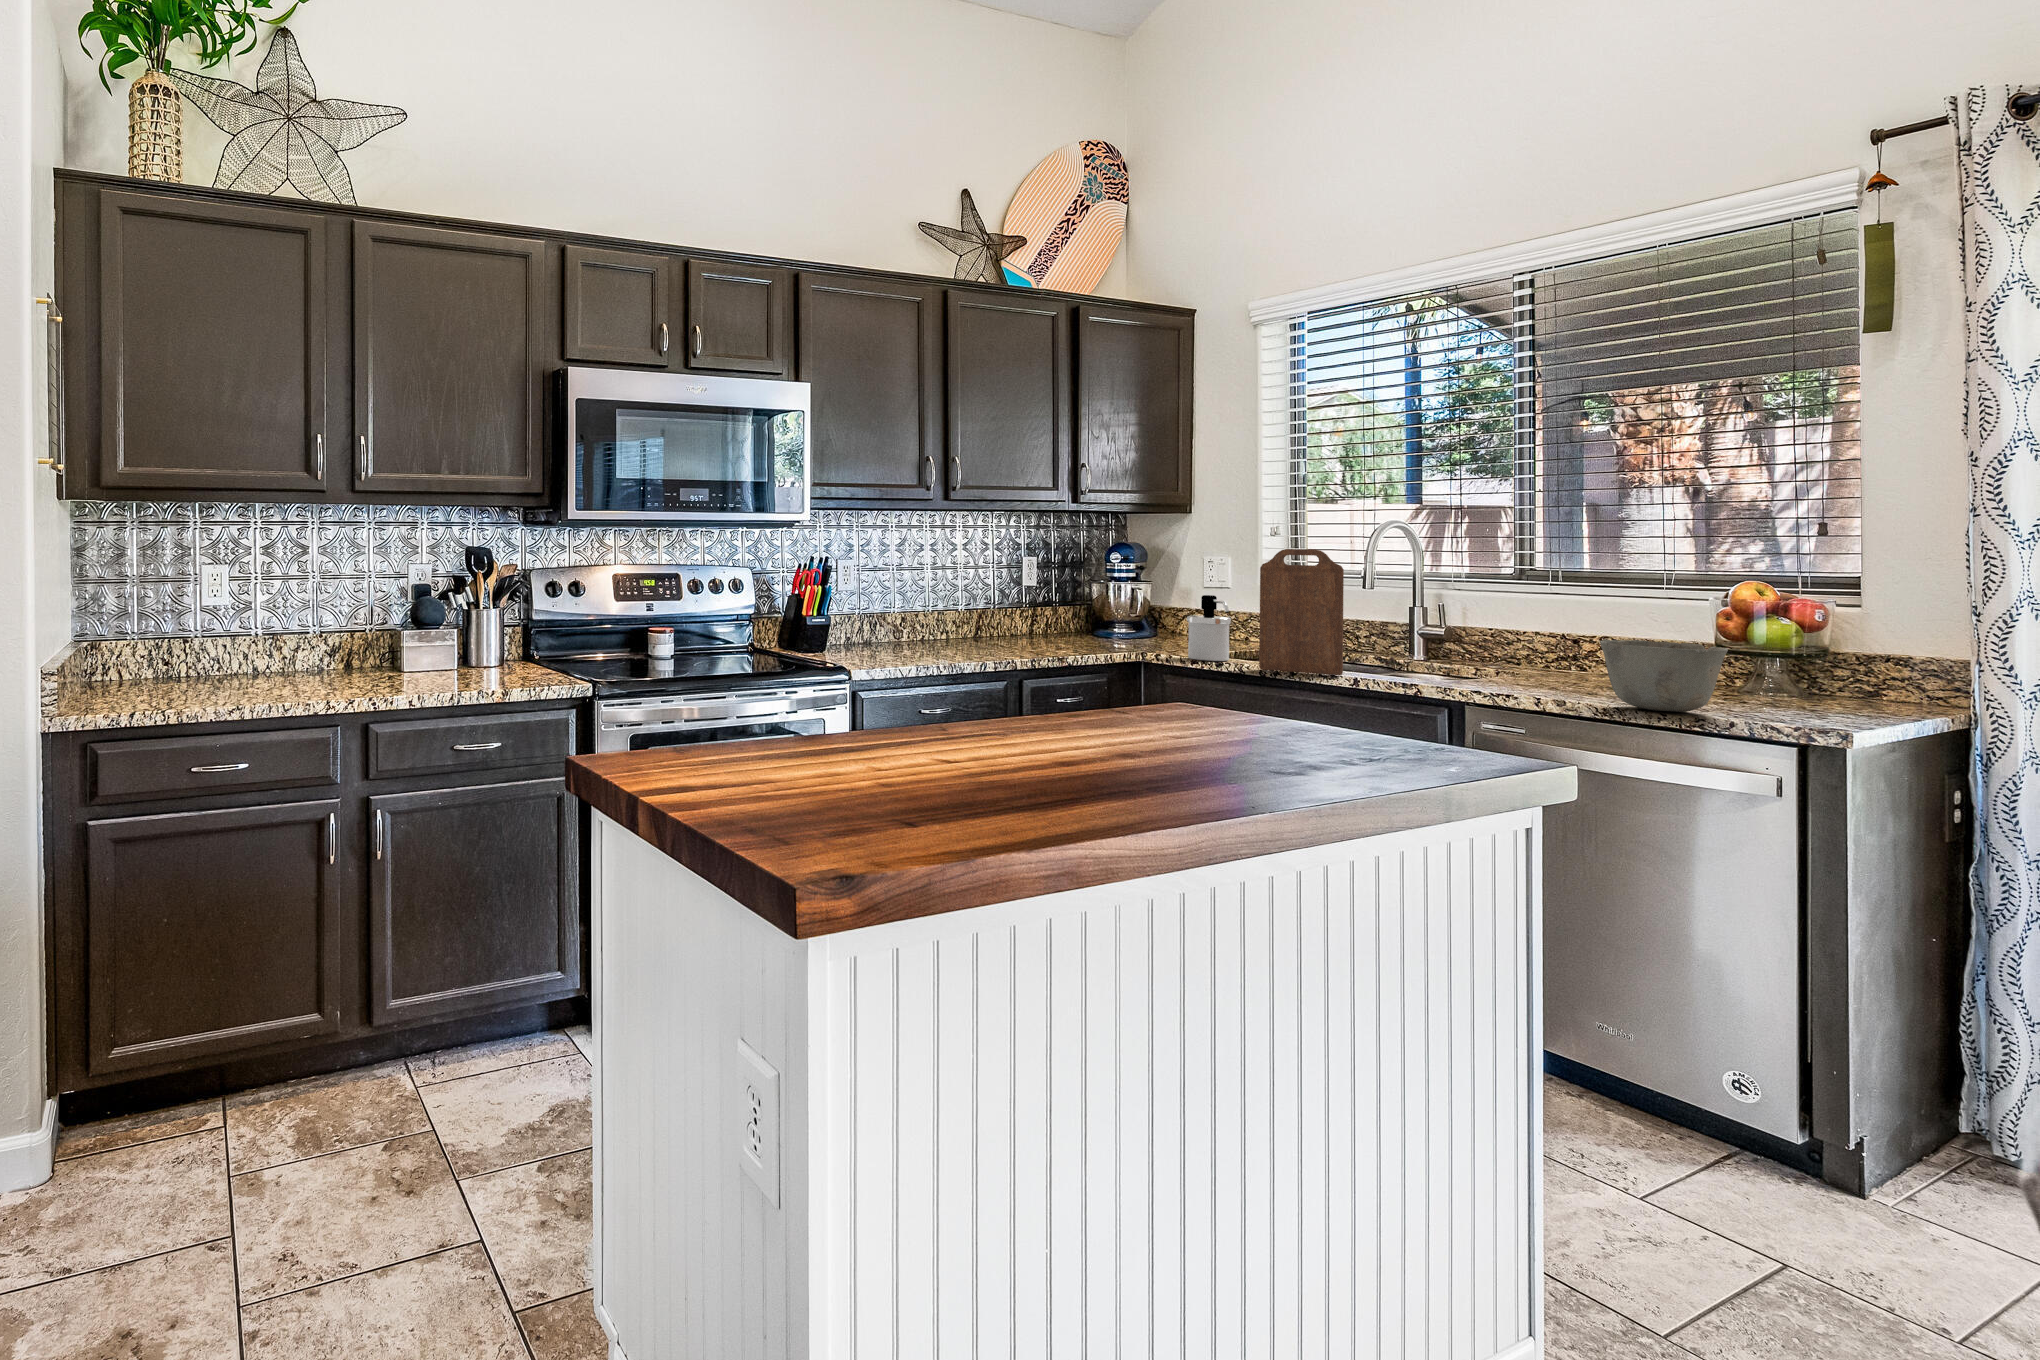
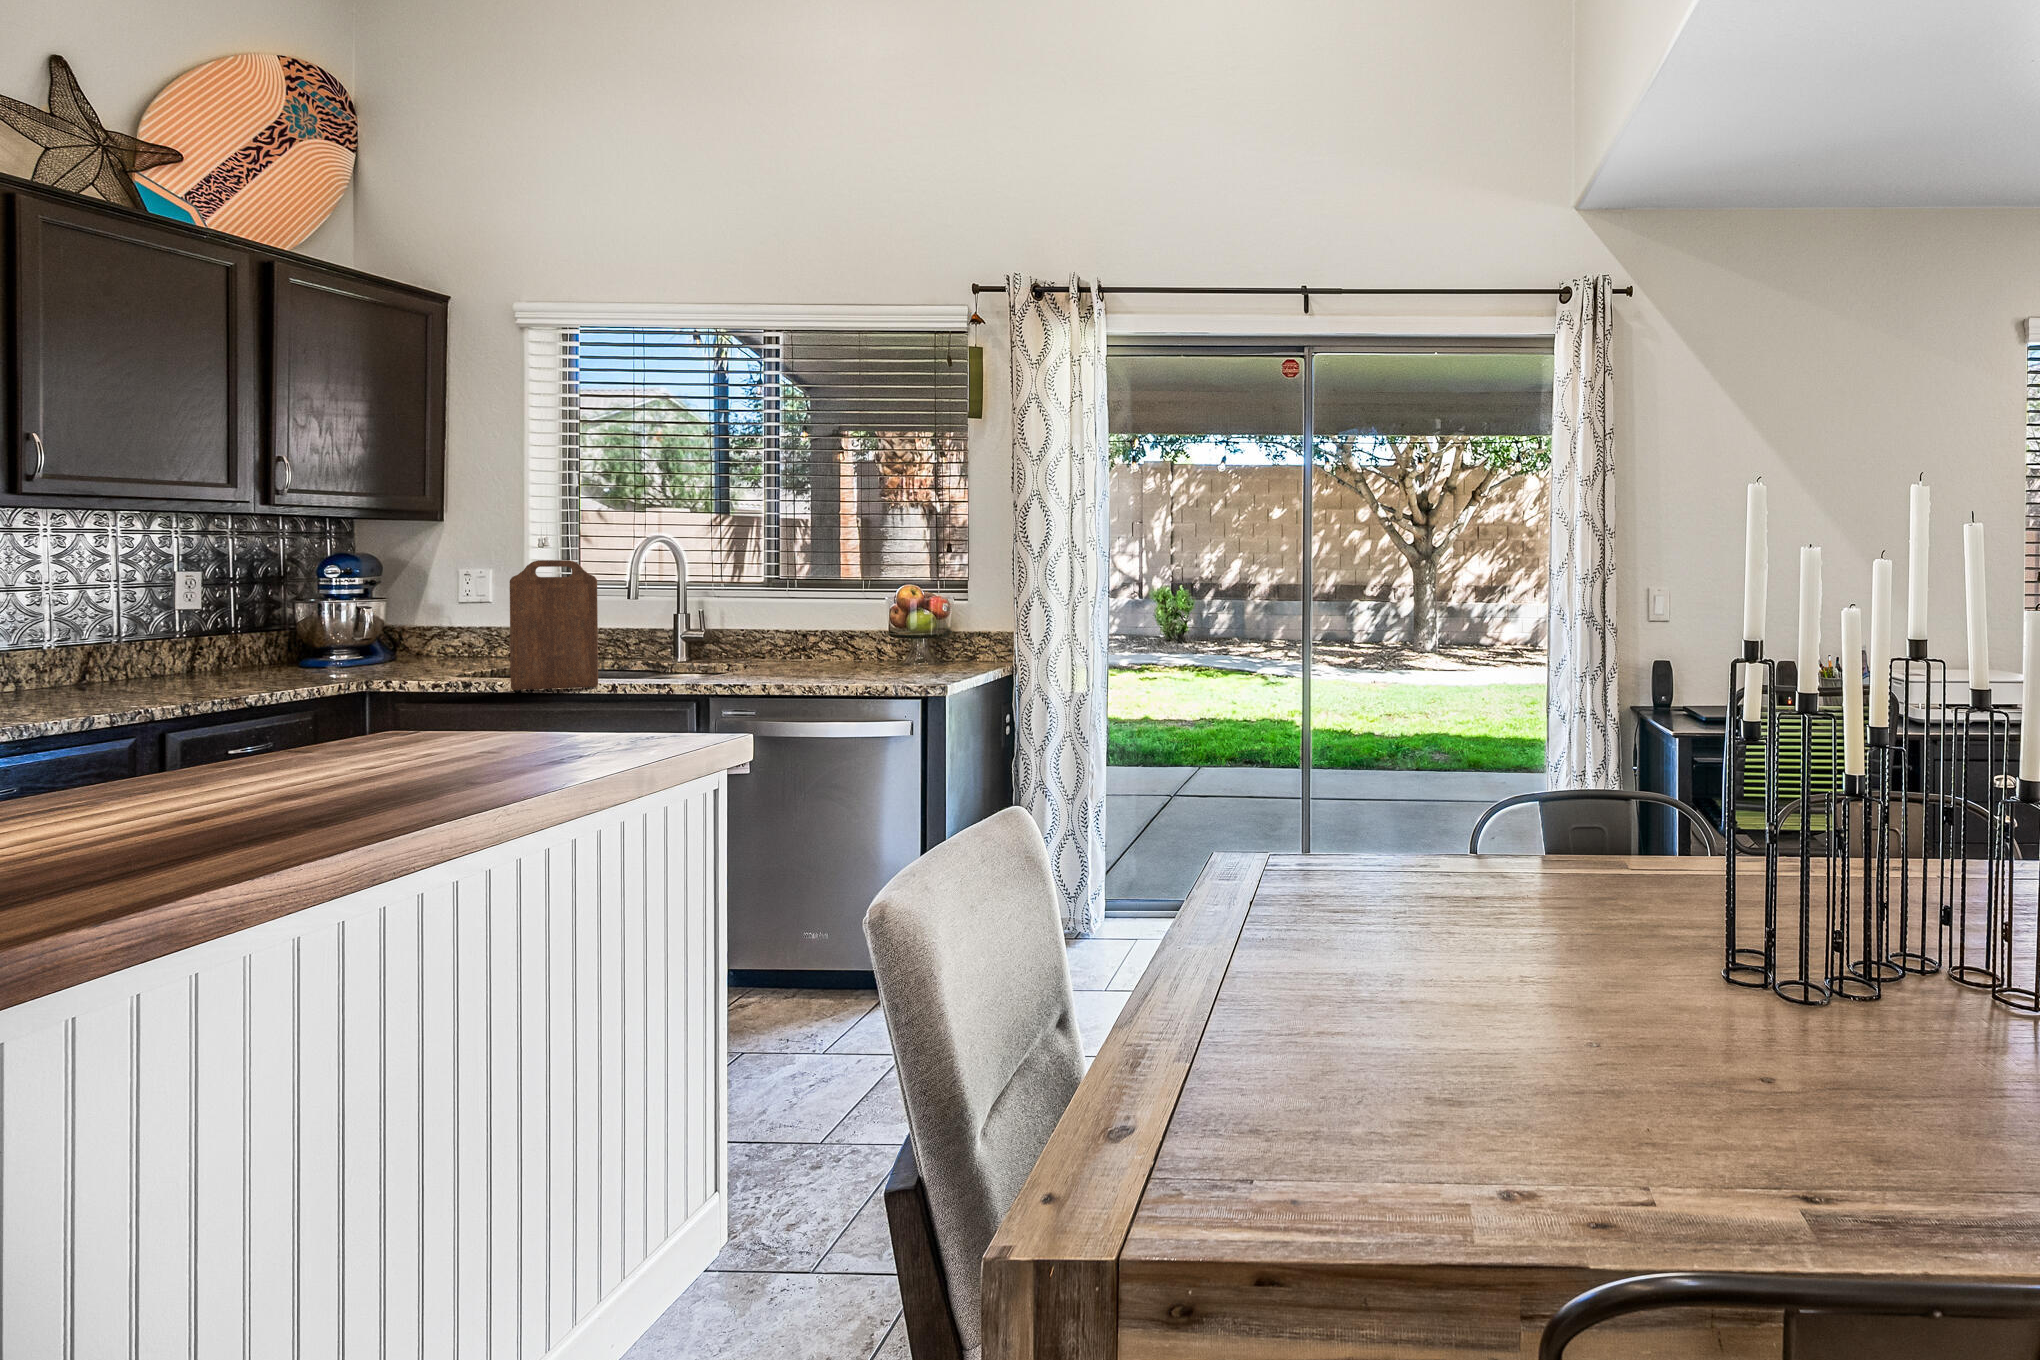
soap dispenser: present [1187,595,1231,661] -> none [427,613,481,687]
ceramic bowl: present [1600,640,1728,712] -> none [802,630,882,686]

